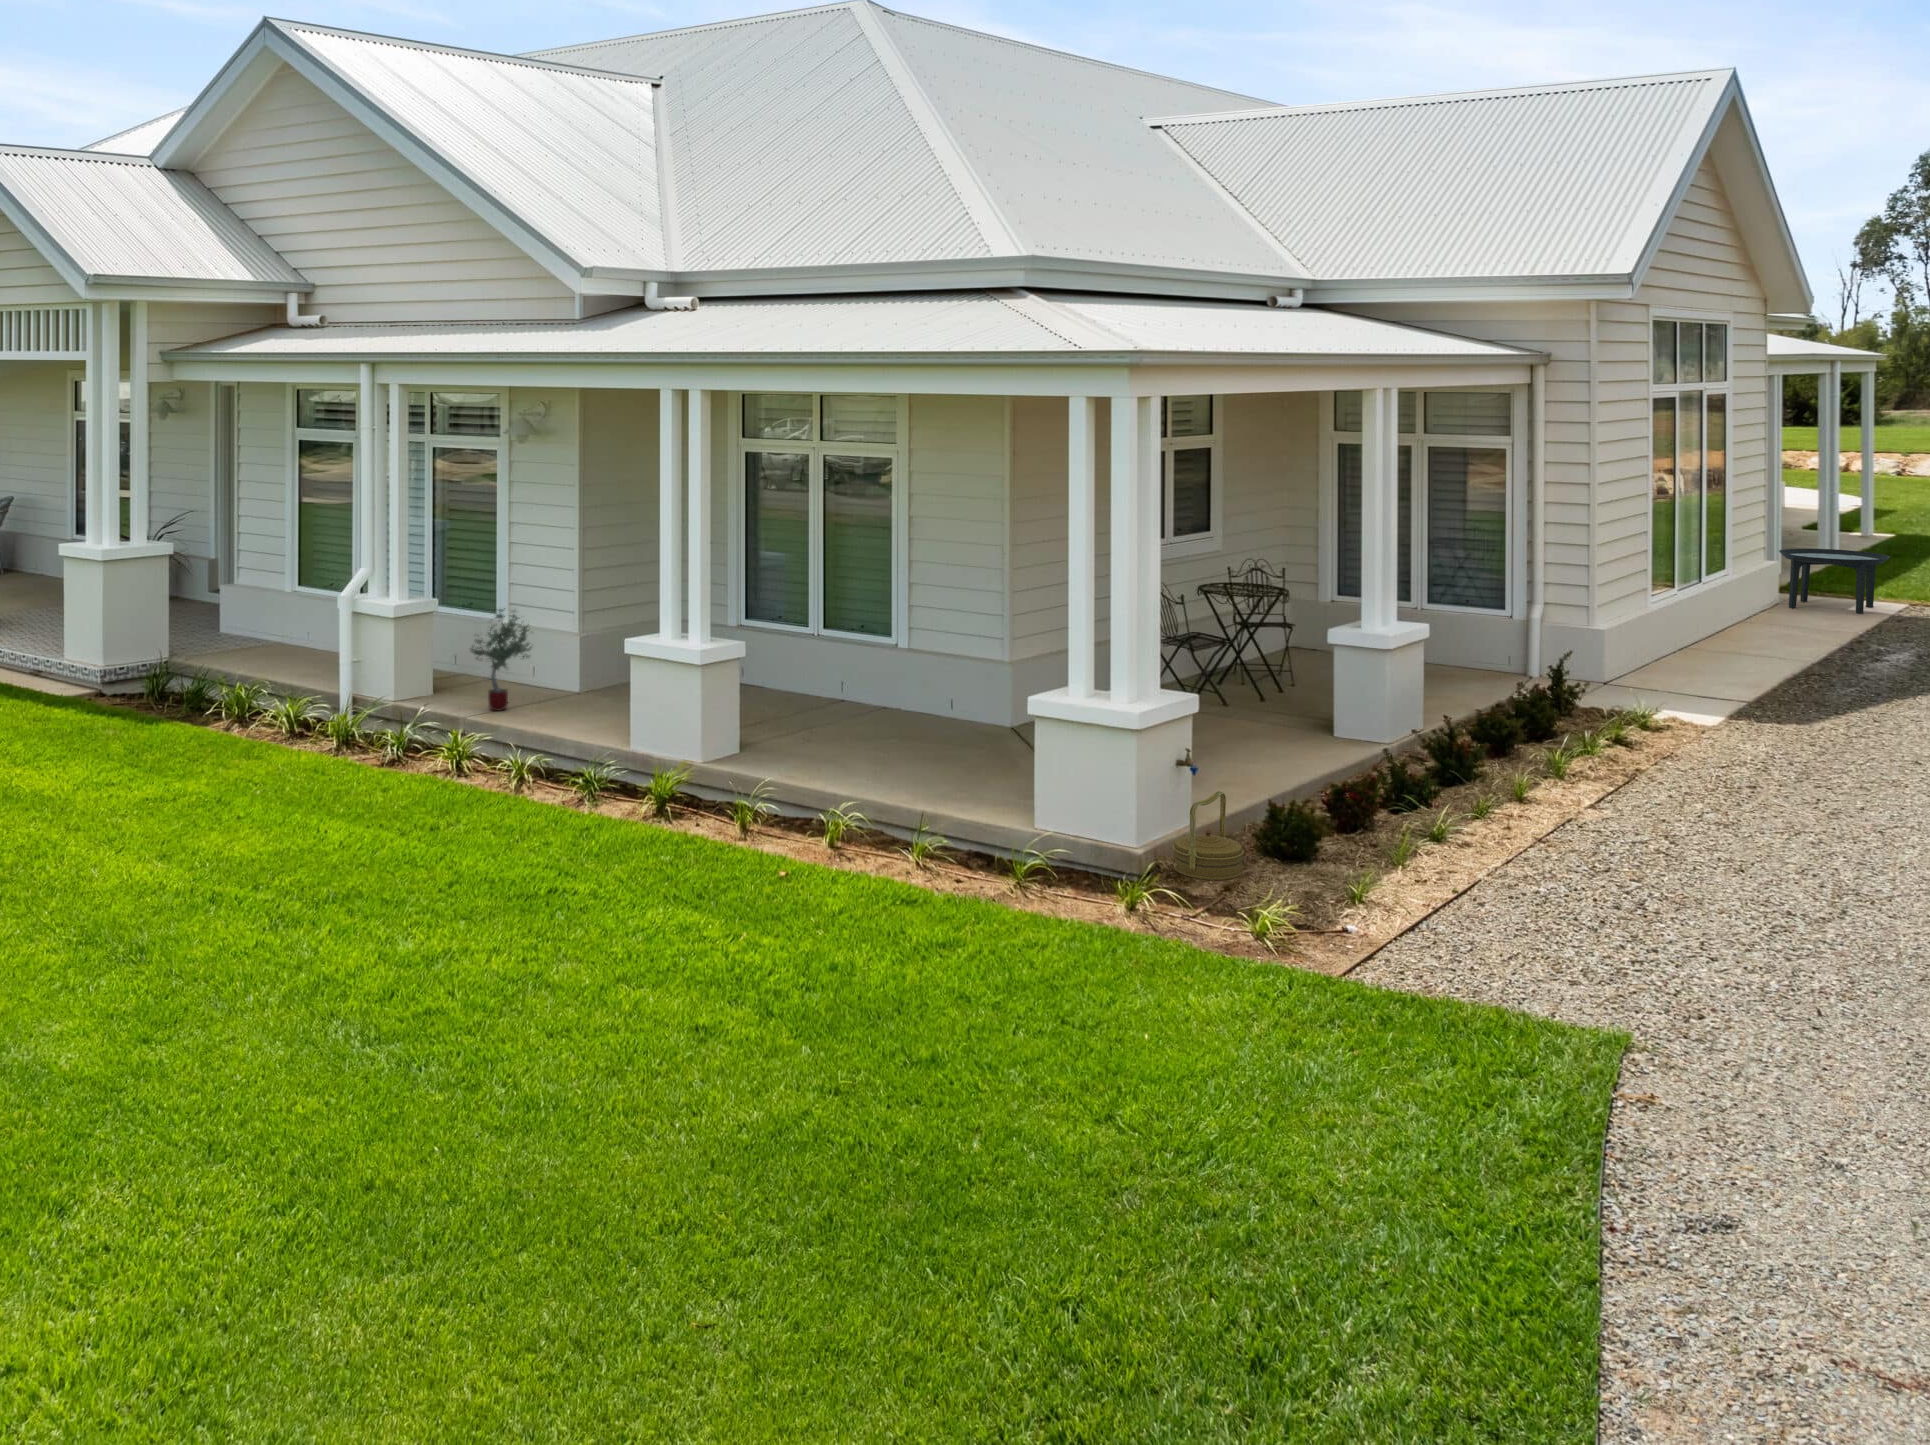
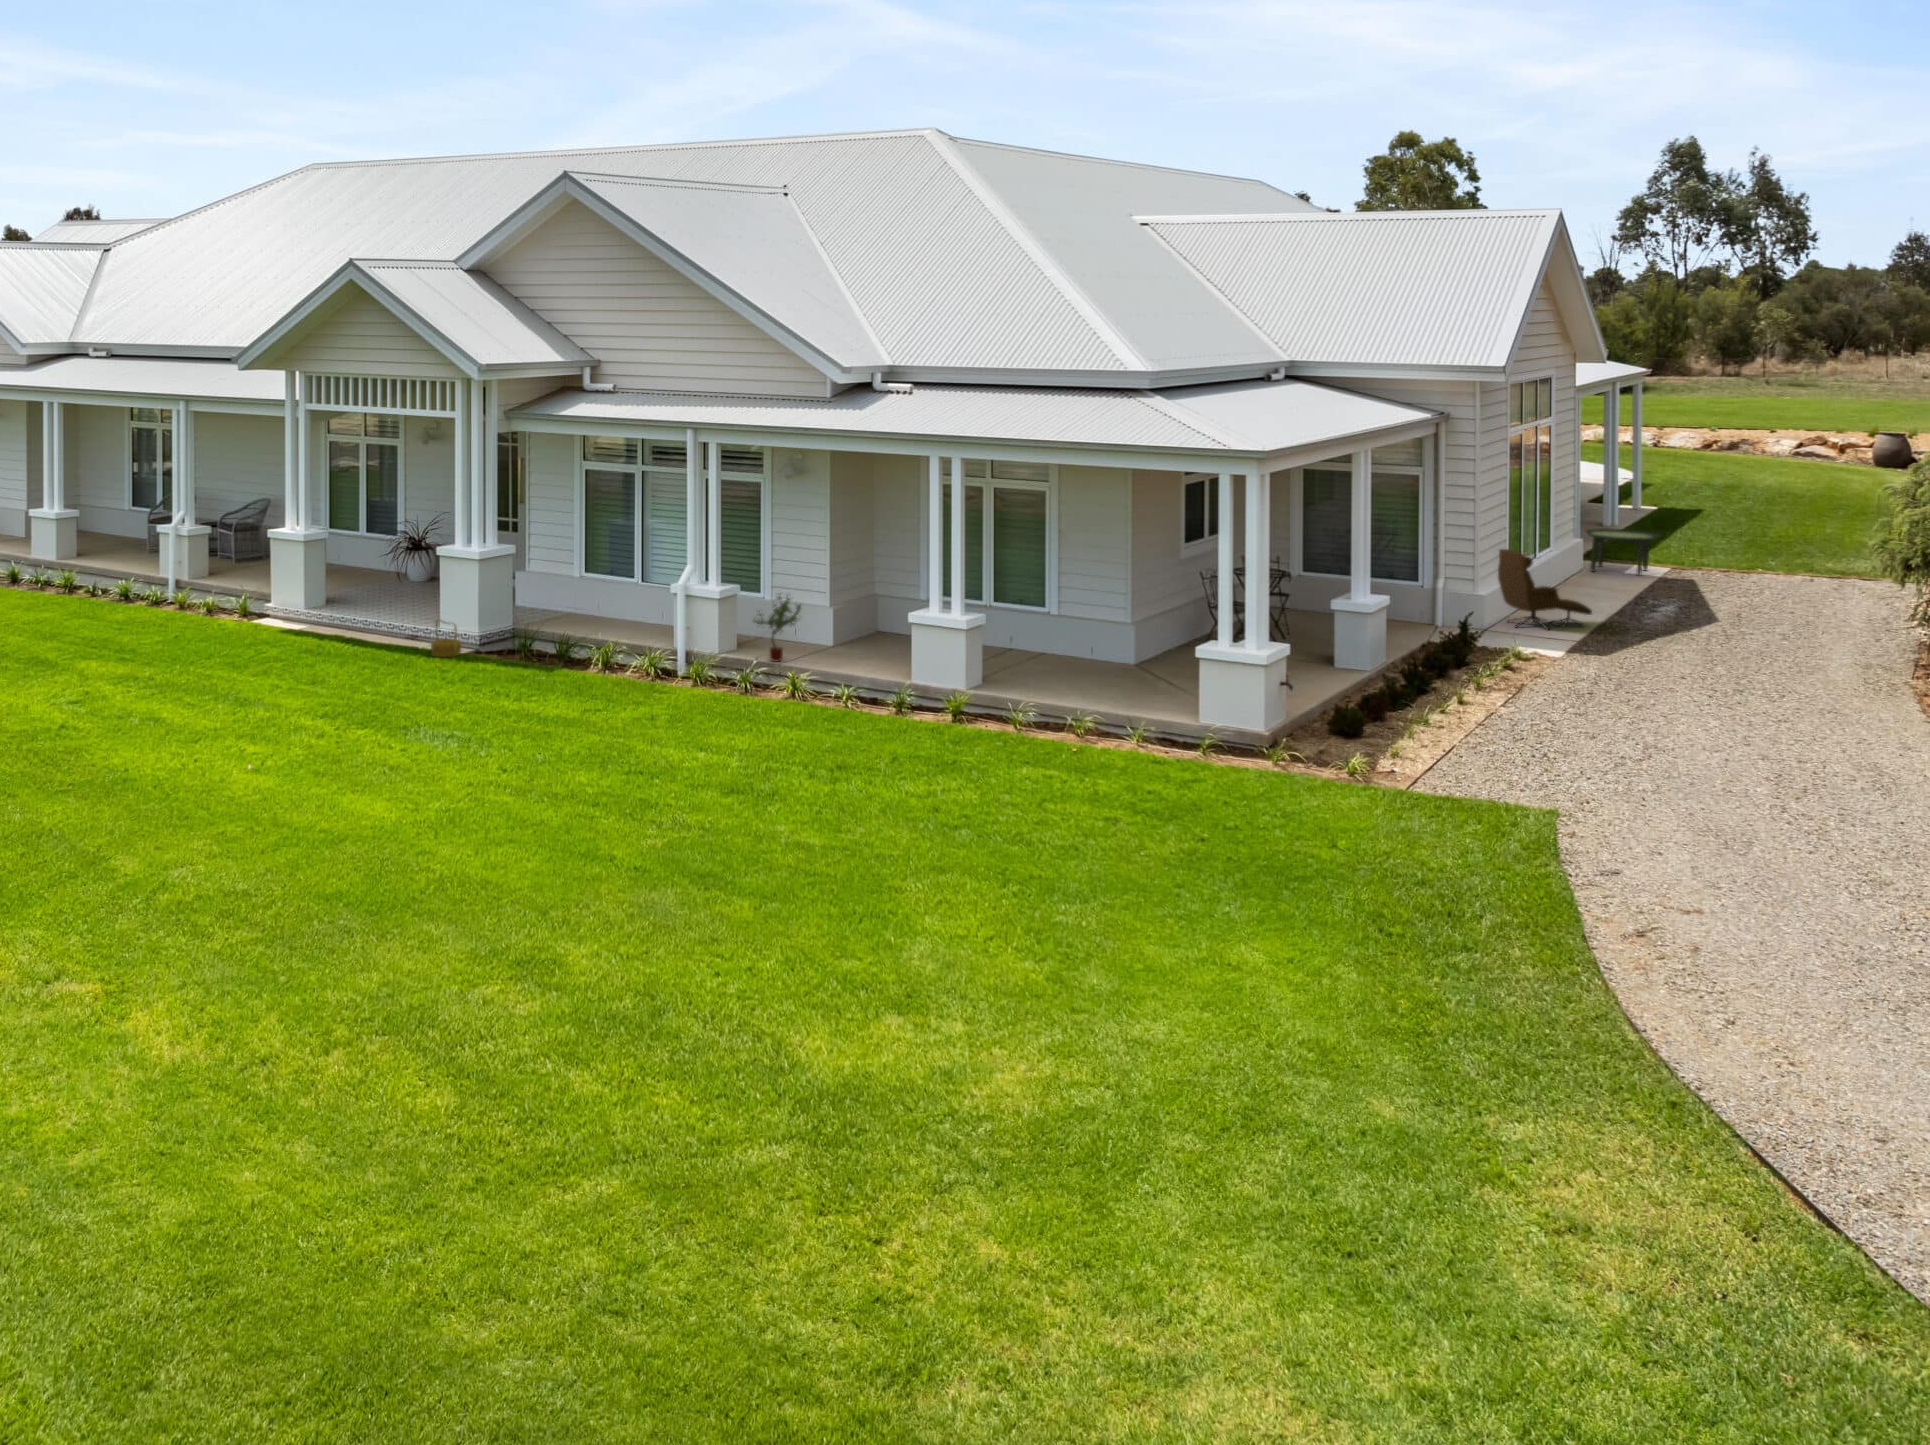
lounge chair: none [1629,563,1777,685] -> present [1498,549,1592,629]
woven basket: present [1172,791,1244,880] -> present [431,619,461,657]

